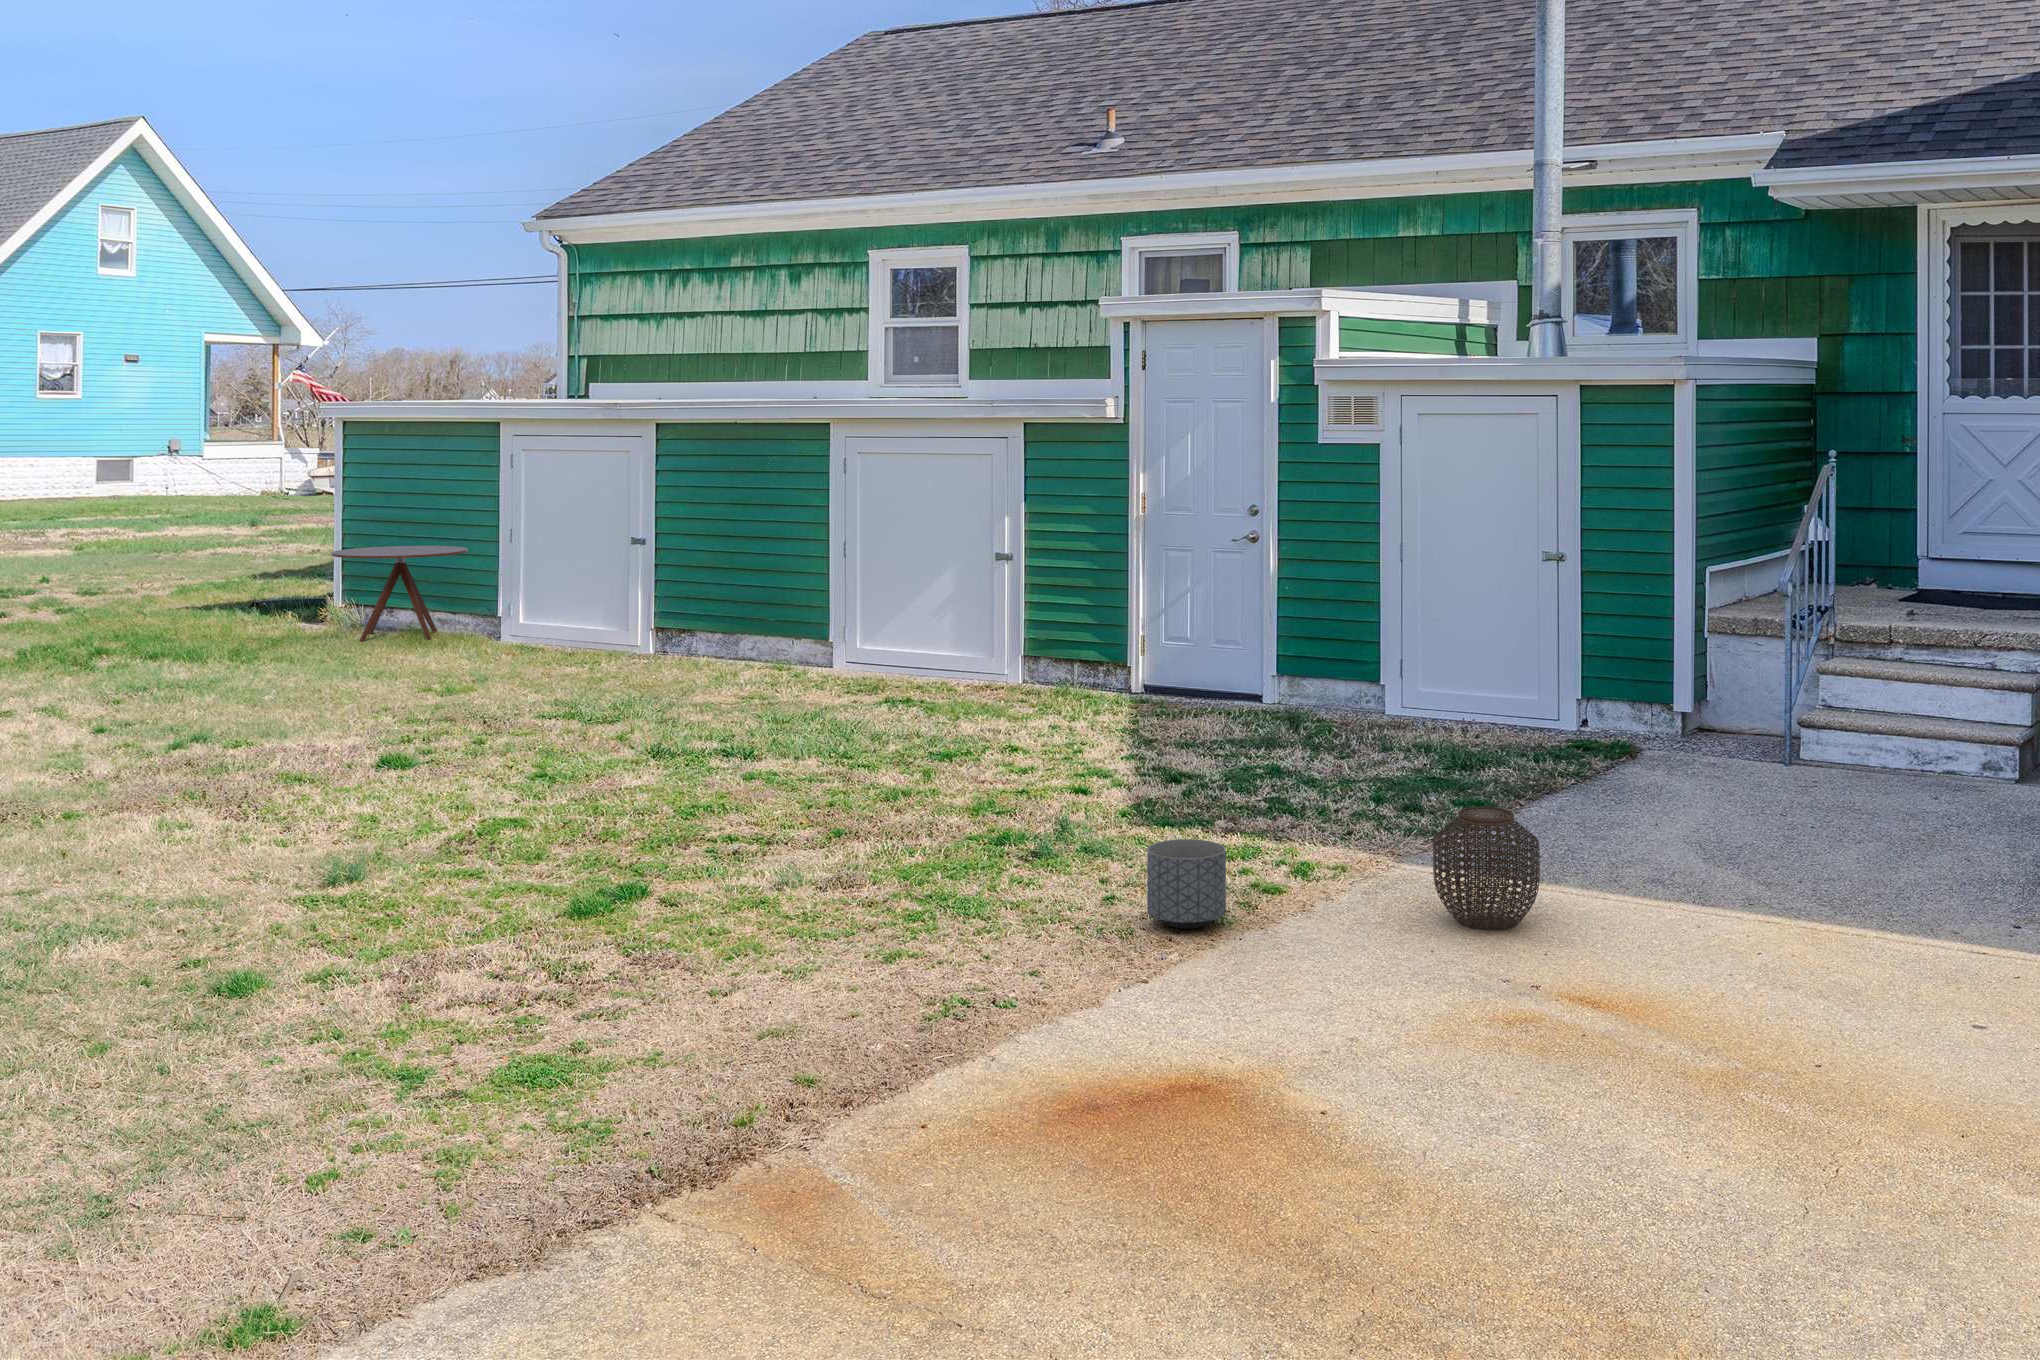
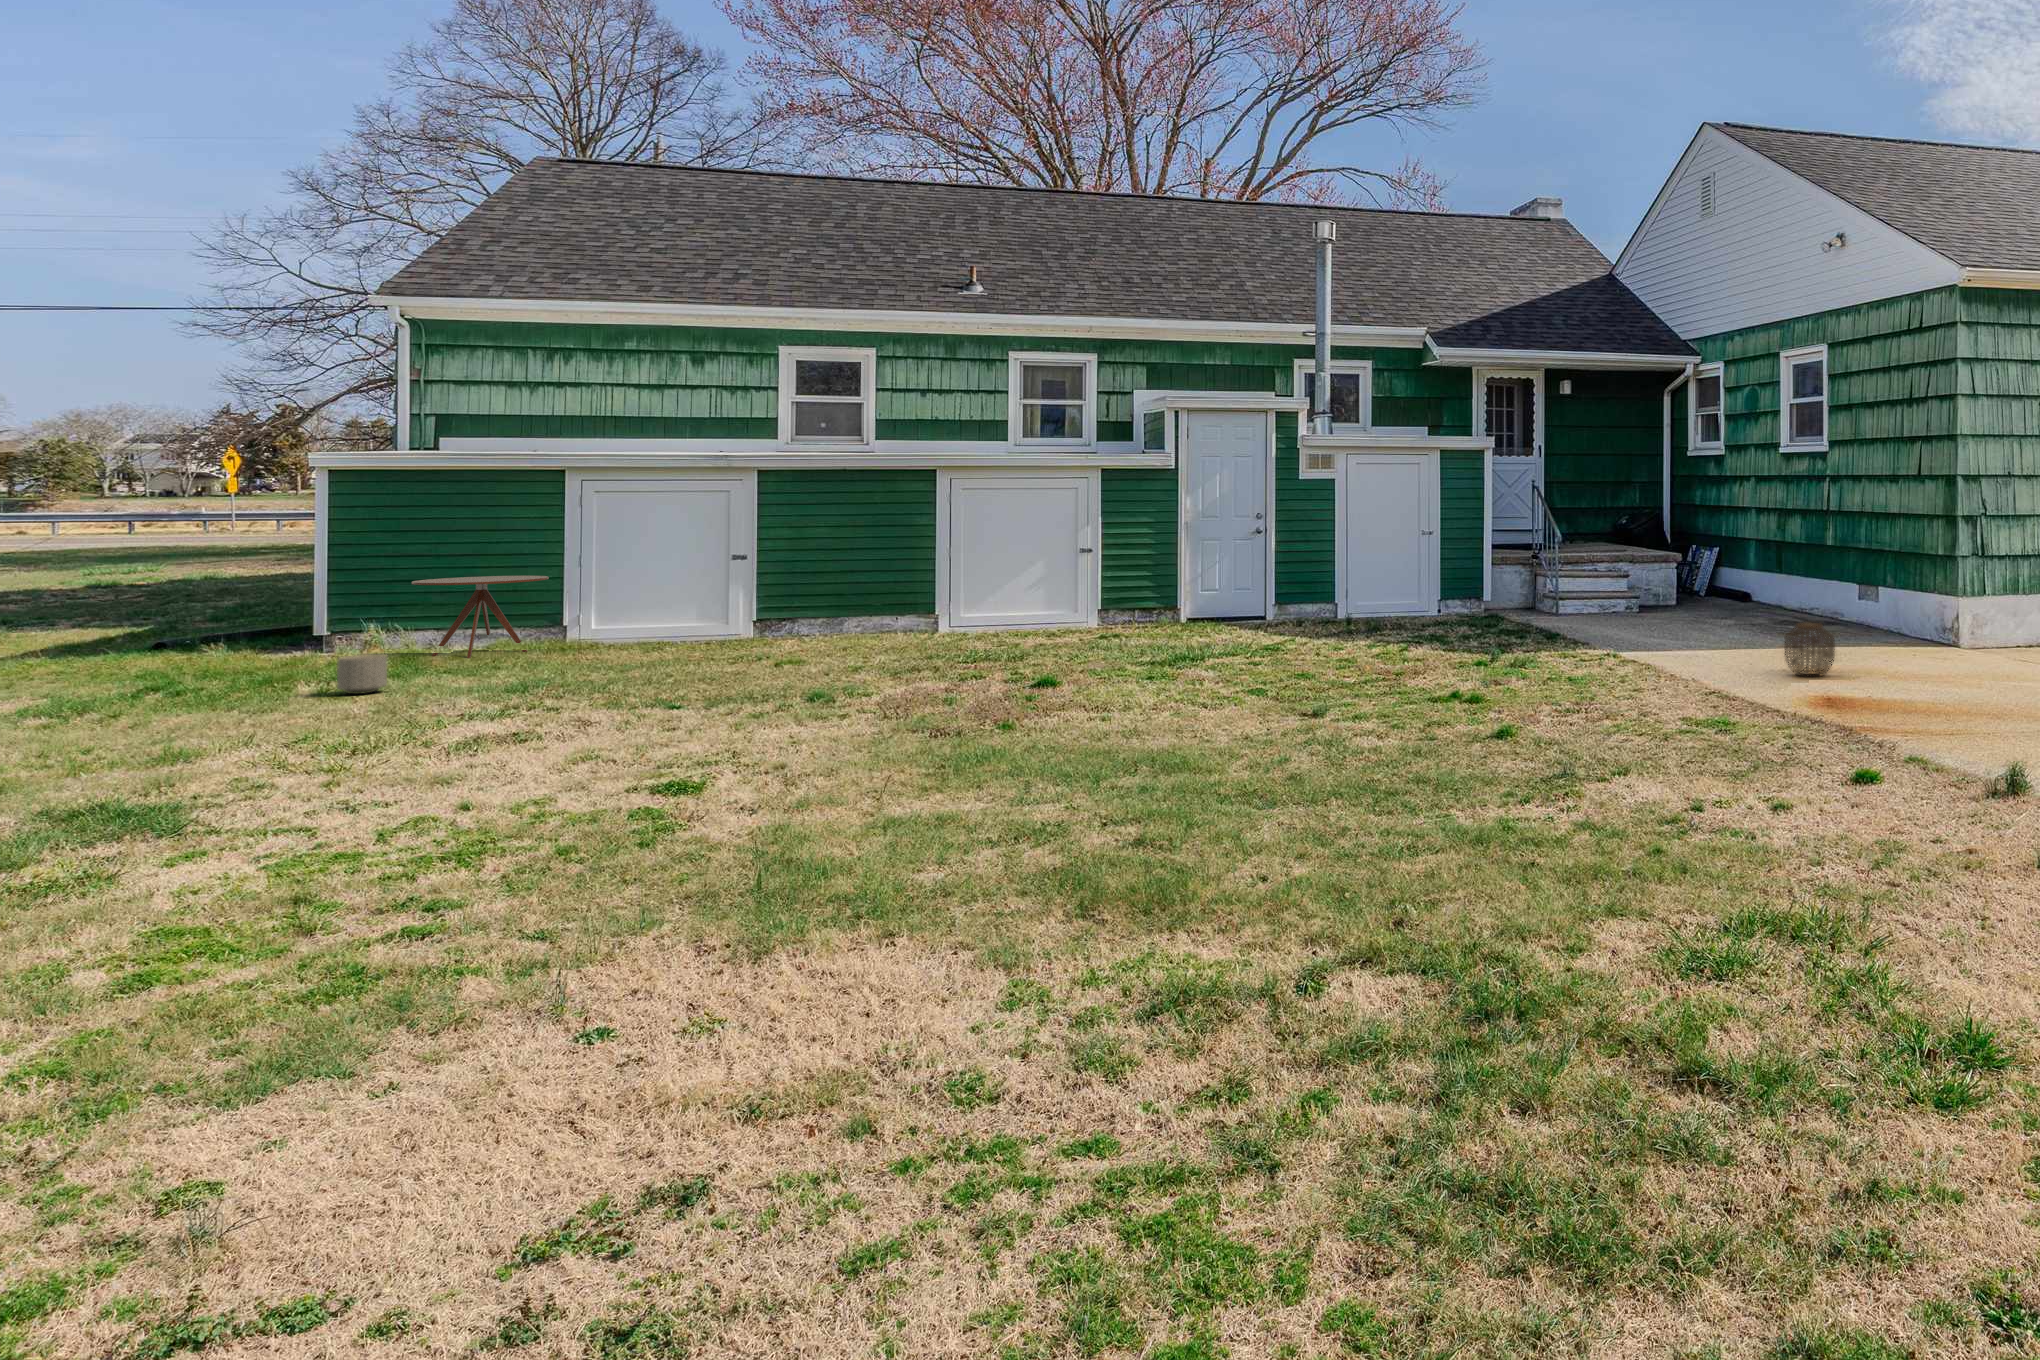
woven basket: present [1433,807,1540,930] -> present [1785,622,1835,677]
planter: present [1147,839,1226,929] -> present [337,654,387,694]

